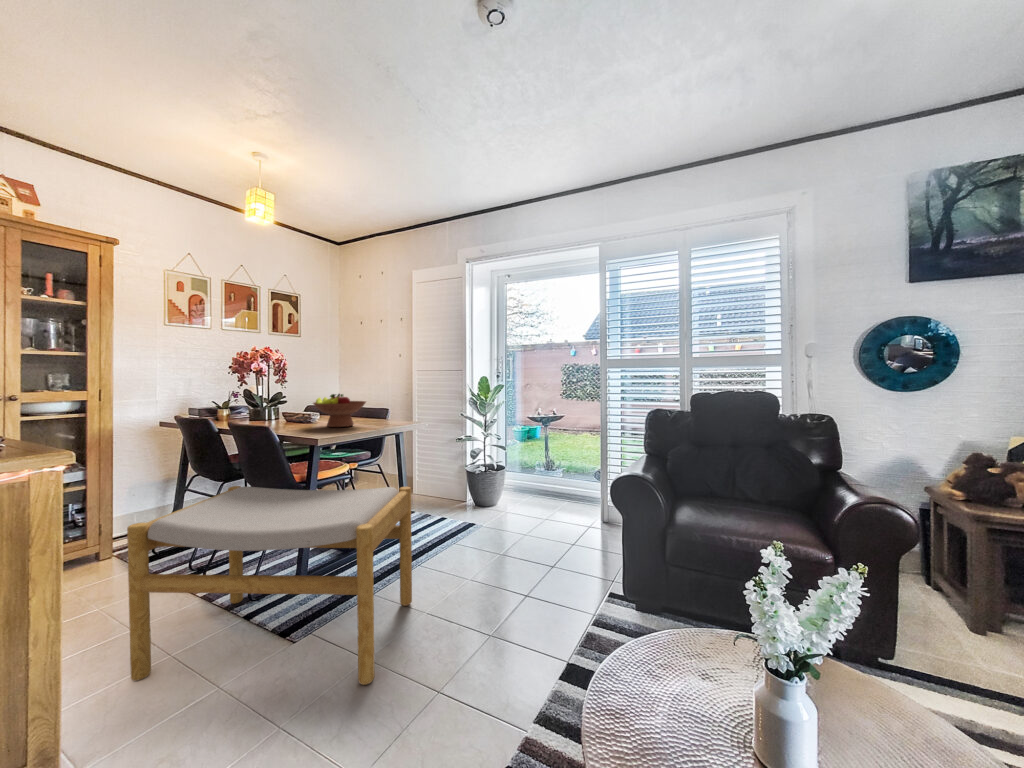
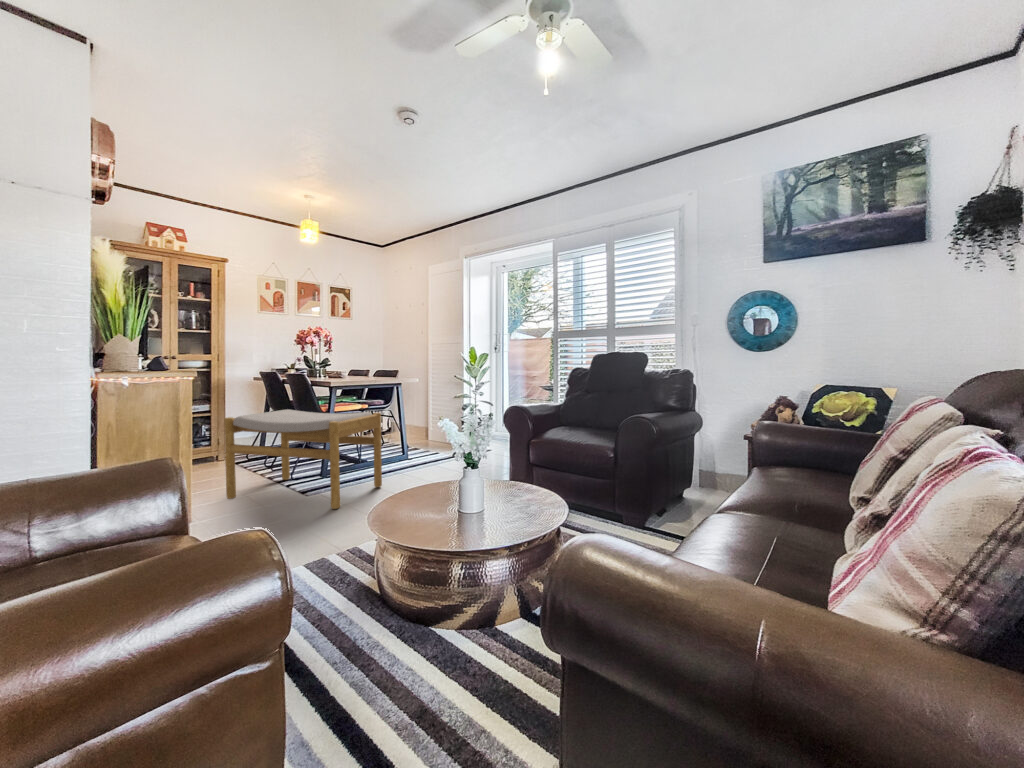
fruit bowl: present [313,394,366,427] -> none [338,357,374,380]

